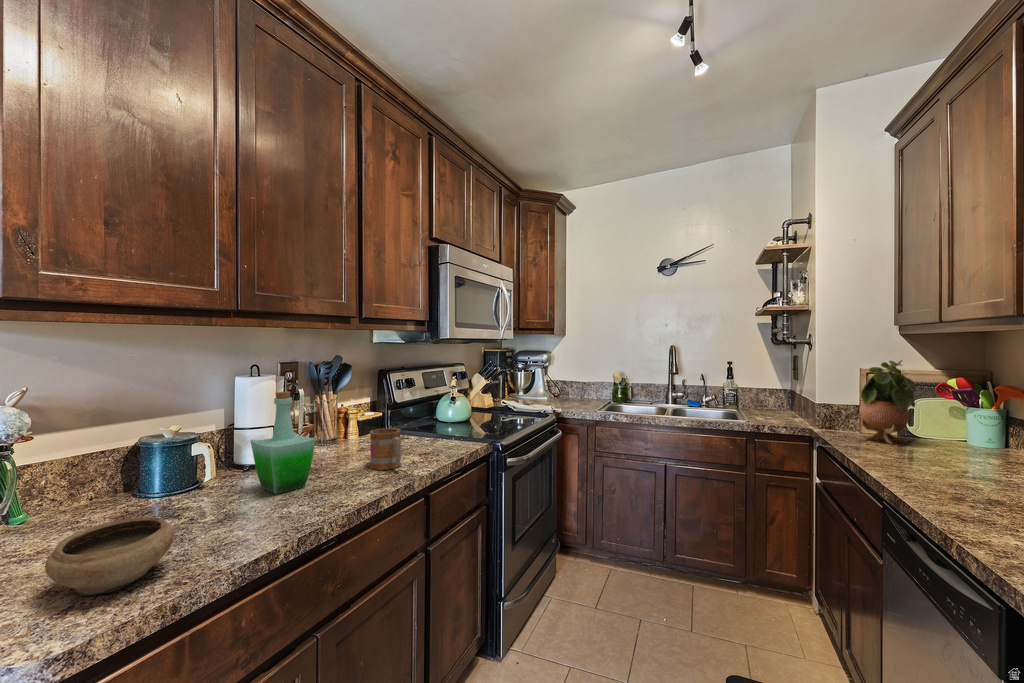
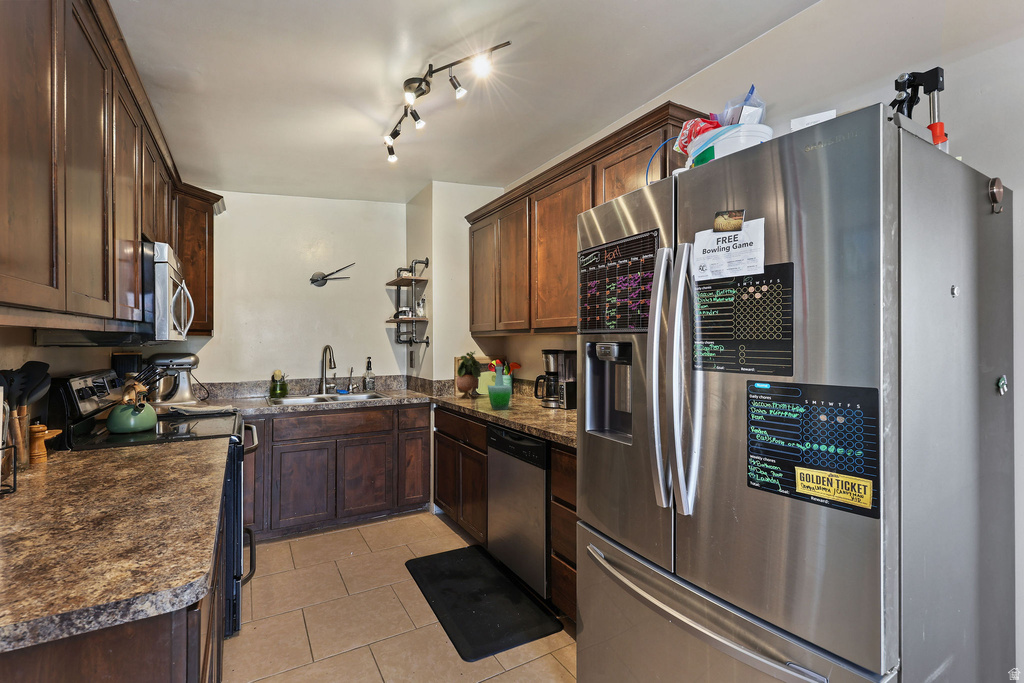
bottle: present [251,391,316,494] -> present [488,364,511,410]
mug: present [370,428,401,470] -> none [143,417,188,454]
ceramic bowl: present [45,517,174,596] -> none [72,468,159,516]

